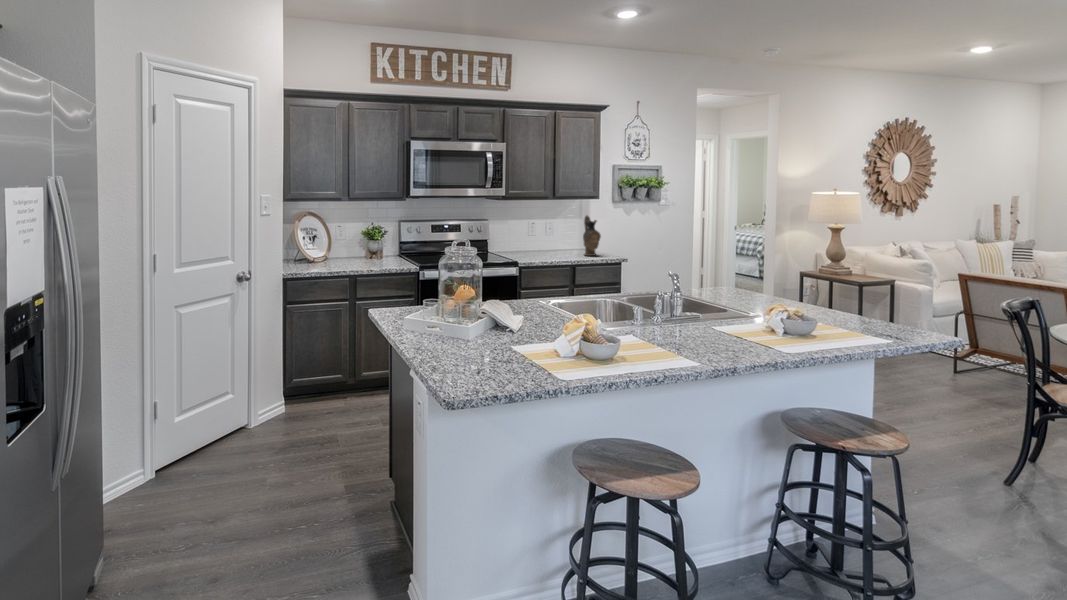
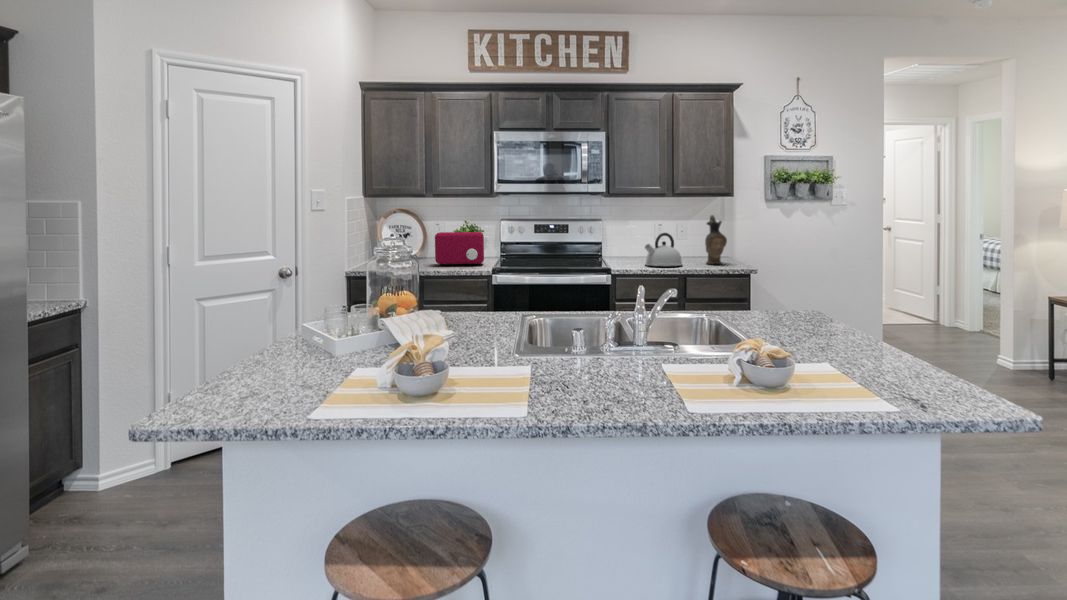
kettle: none [538,230,569,259] -> present [645,233,682,266]
toaster: none [354,231,402,262] -> present [435,232,484,266]

